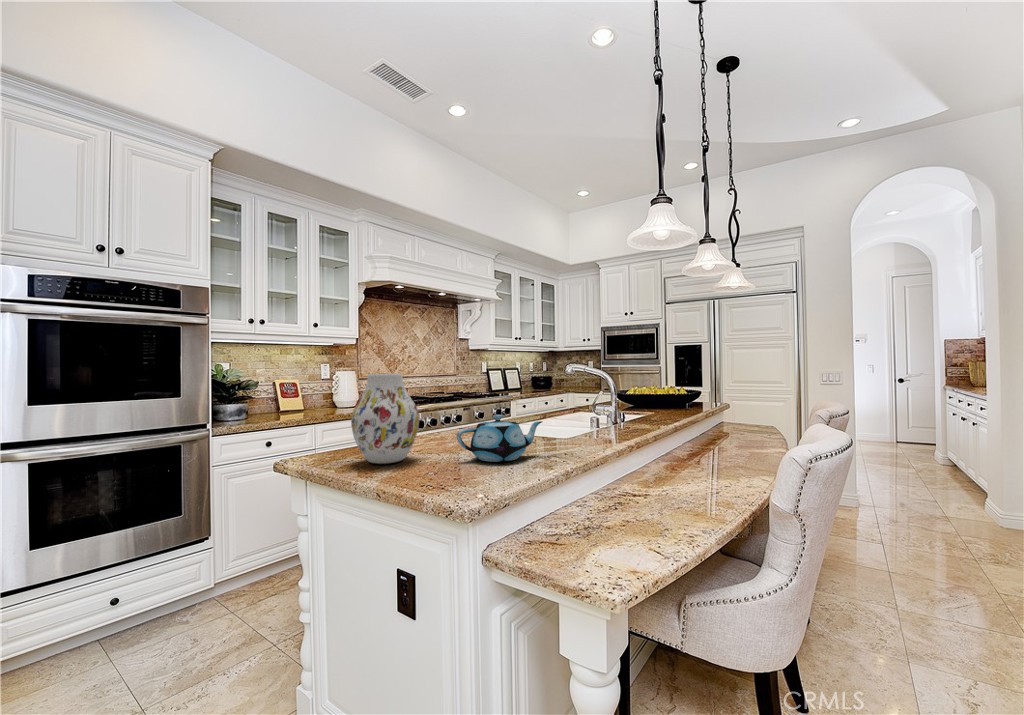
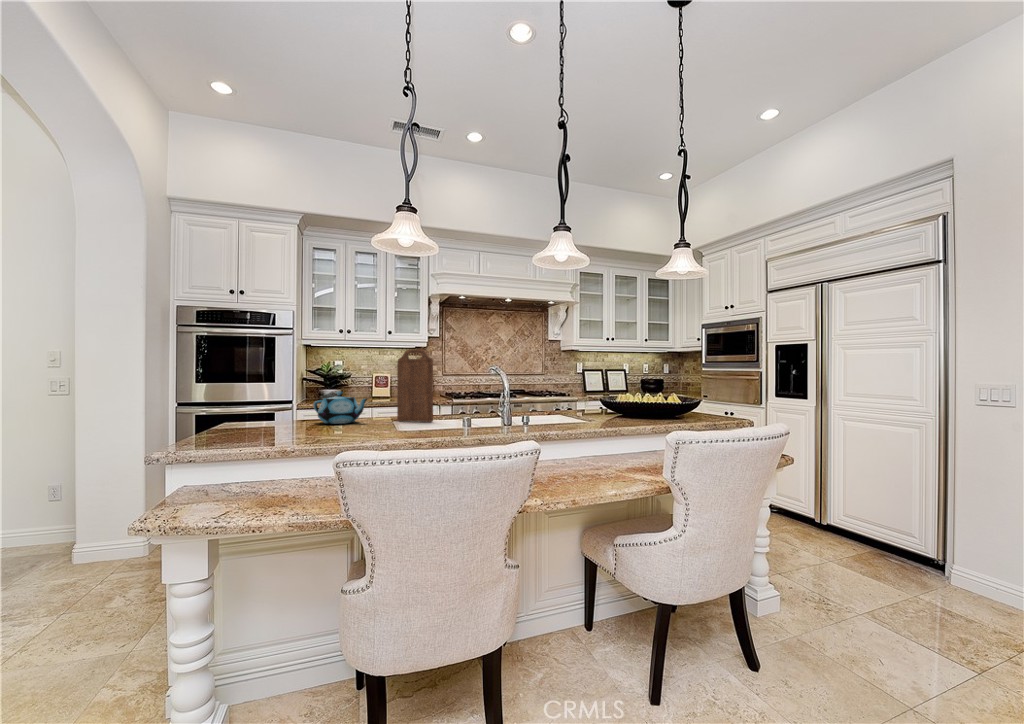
cutting board: none [544,355,597,446] -> present [397,349,433,422]
vase: present [351,373,419,464] -> none [267,362,314,420]

